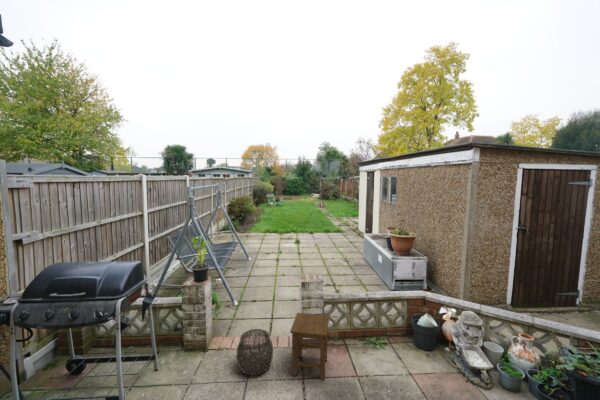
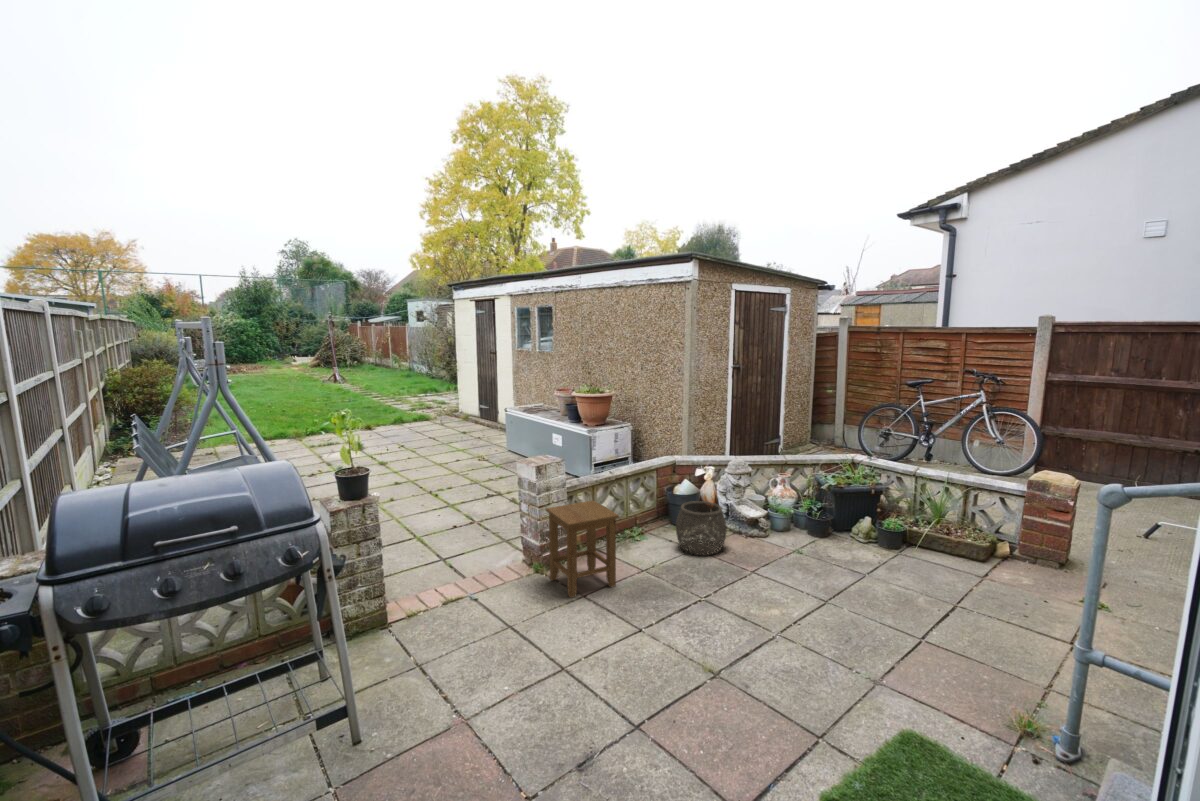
woven basket: present [237,329,273,376] -> present [676,501,727,555]

